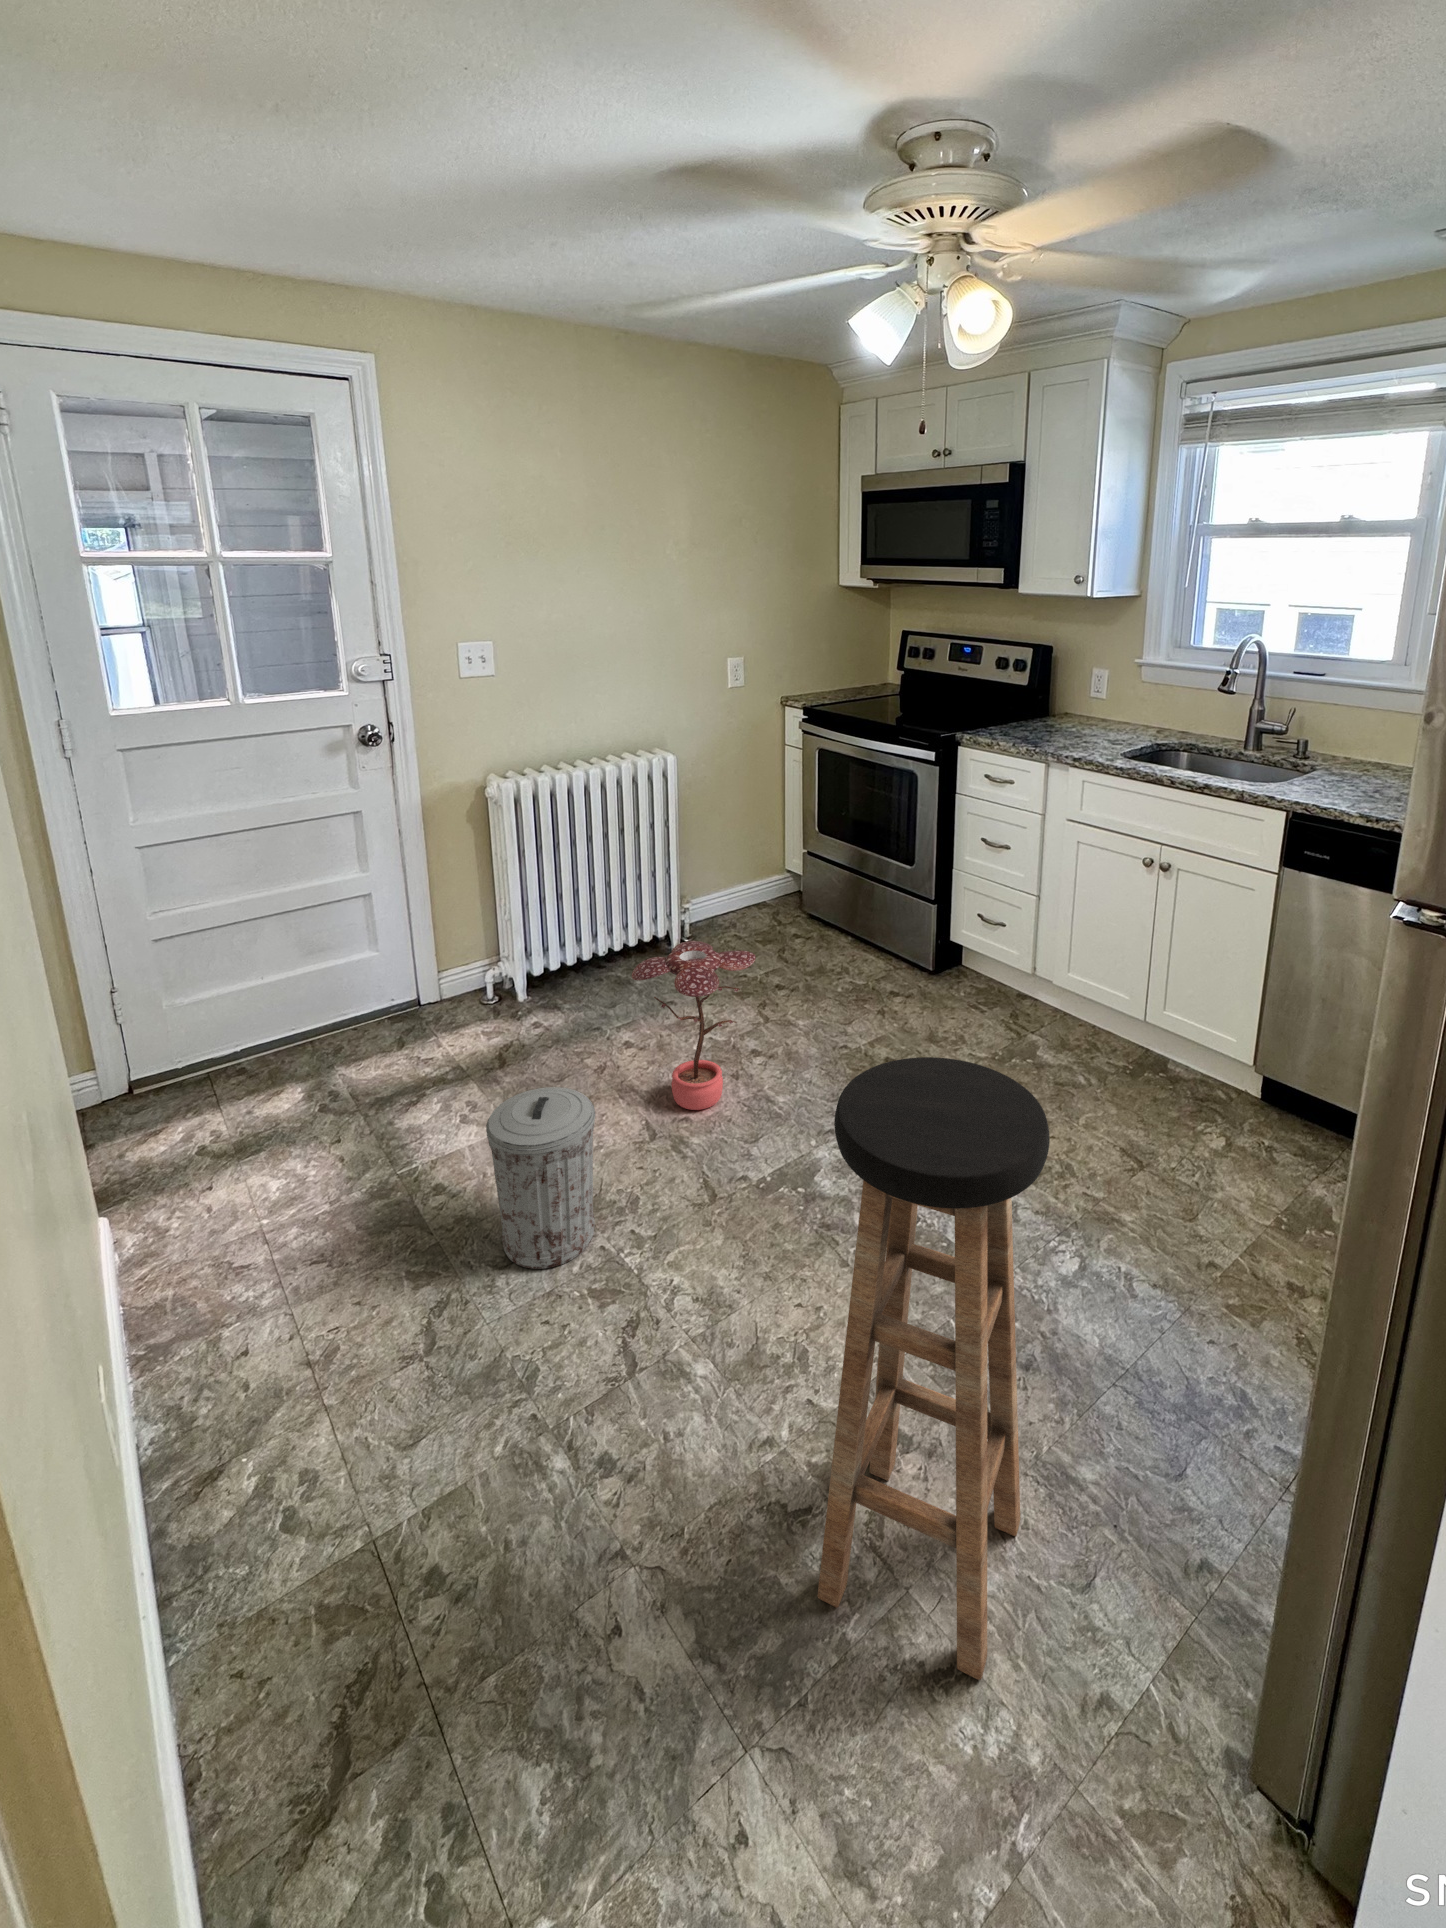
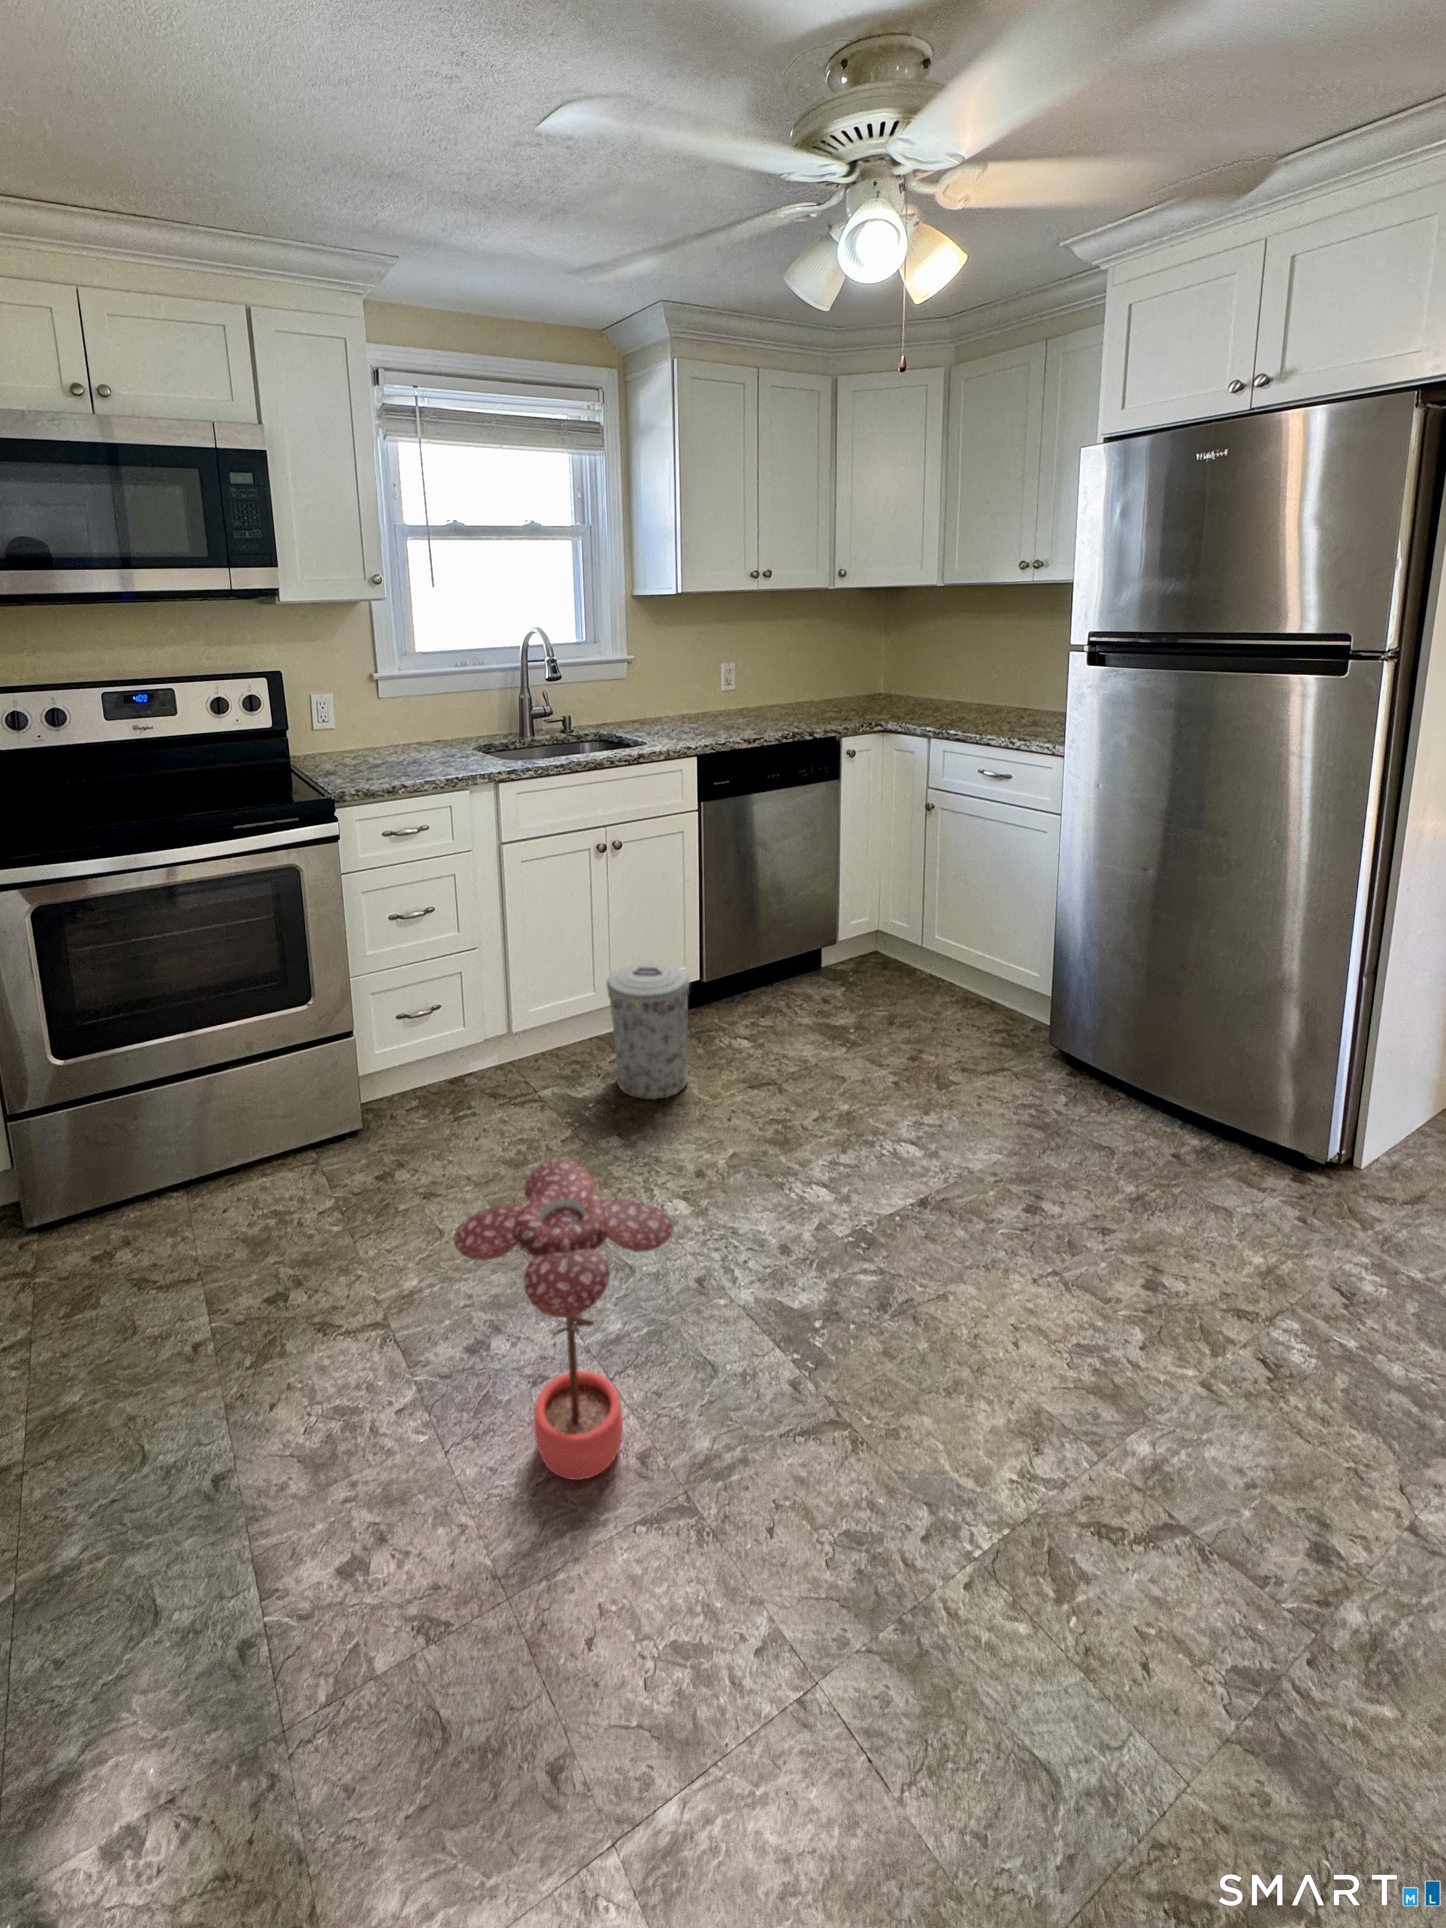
bar stool: present [817,1057,1050,1680] -> none [1177,889,1398,1368]
trash can: present [486,1087,595,1269] -> present [607,963,690,1099]

